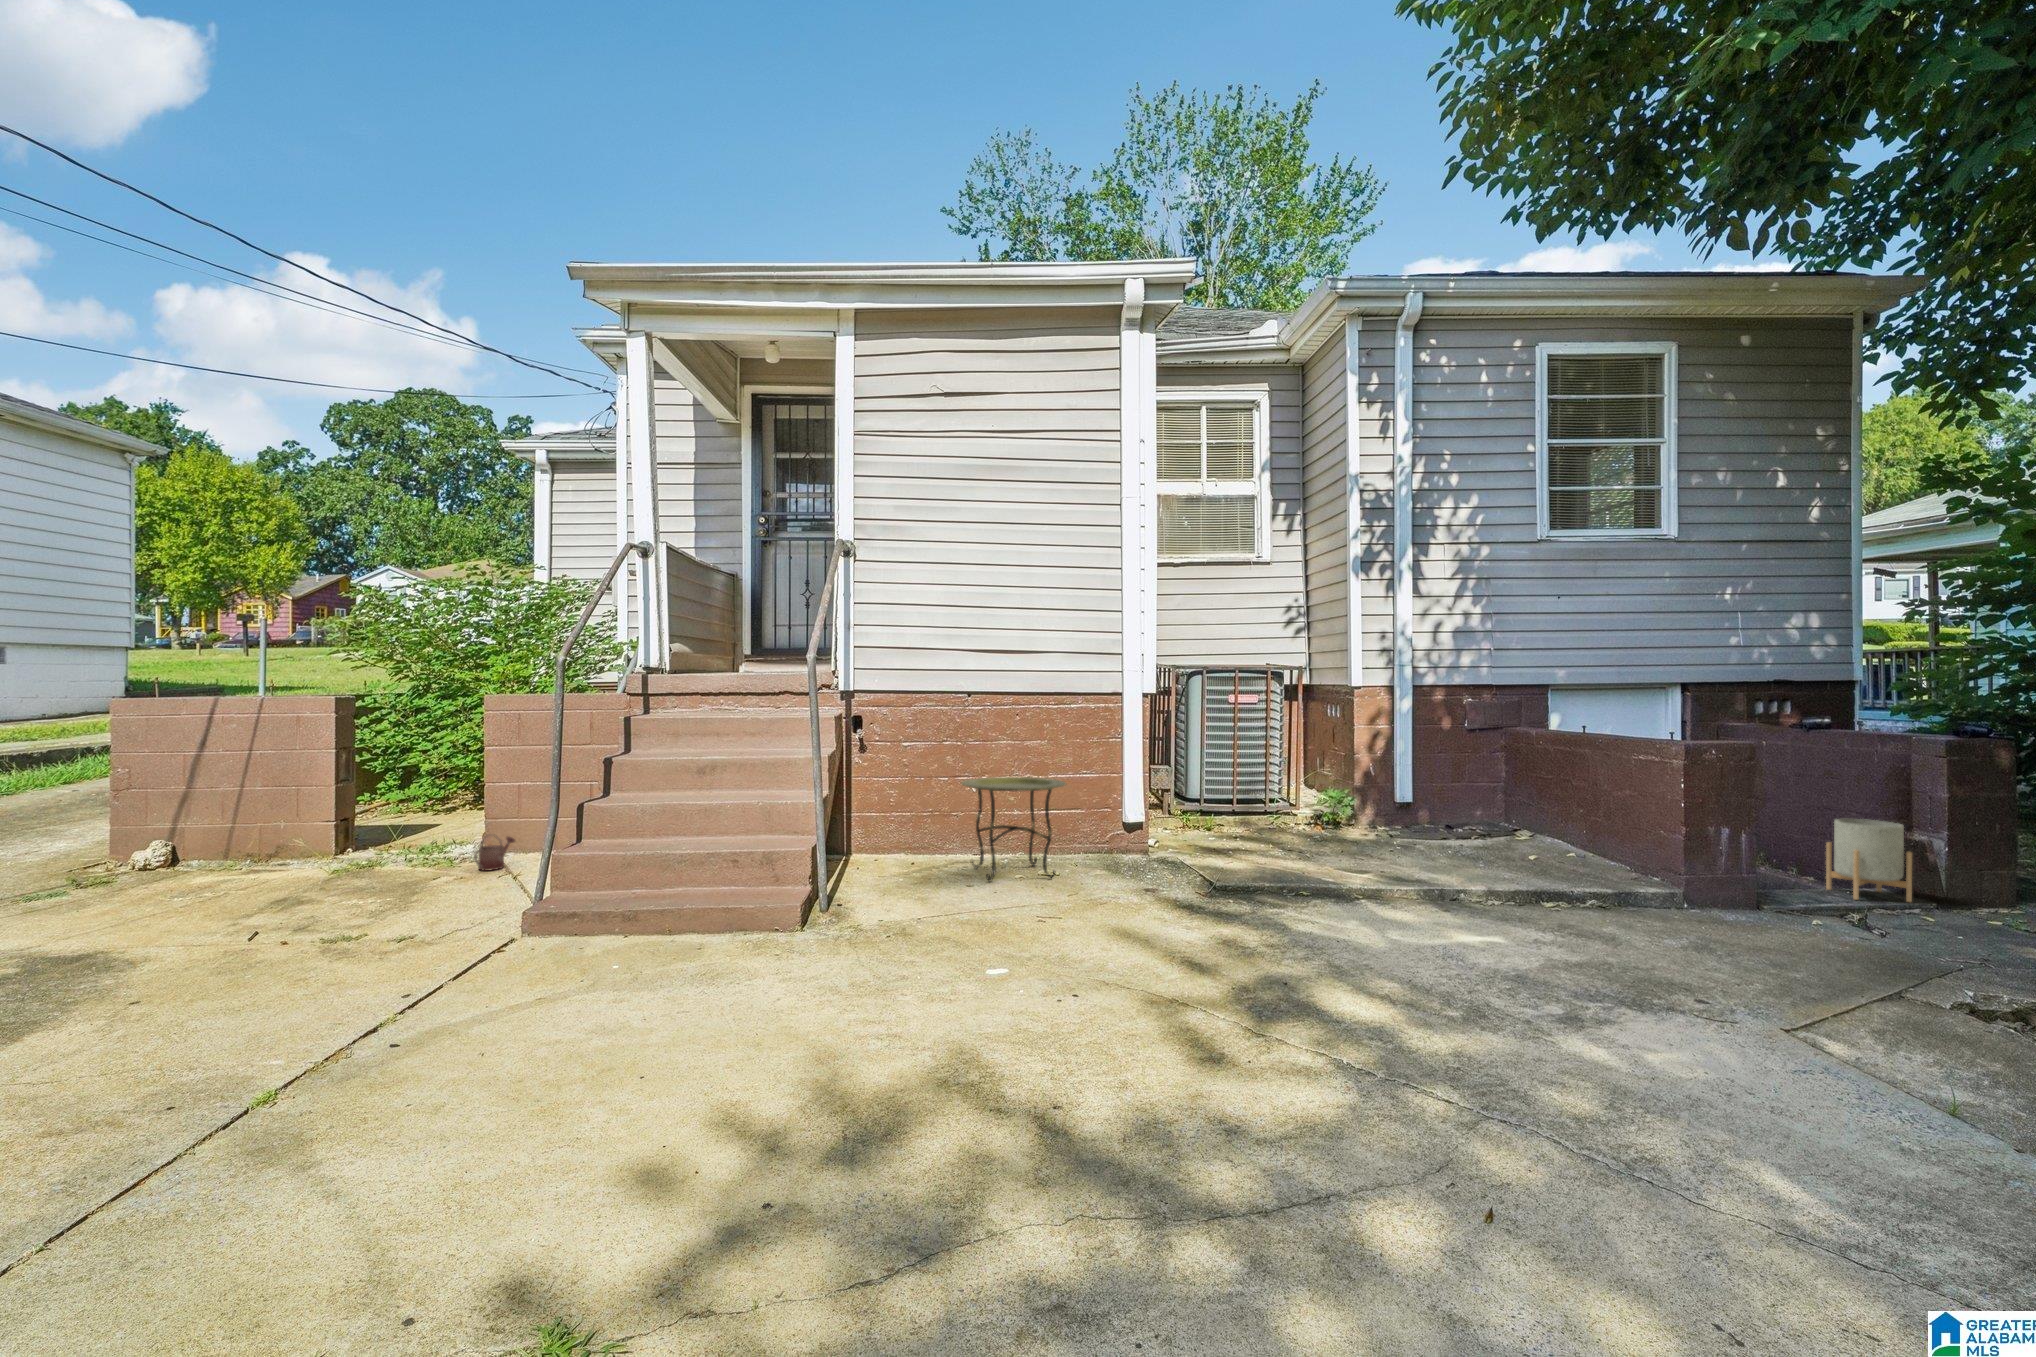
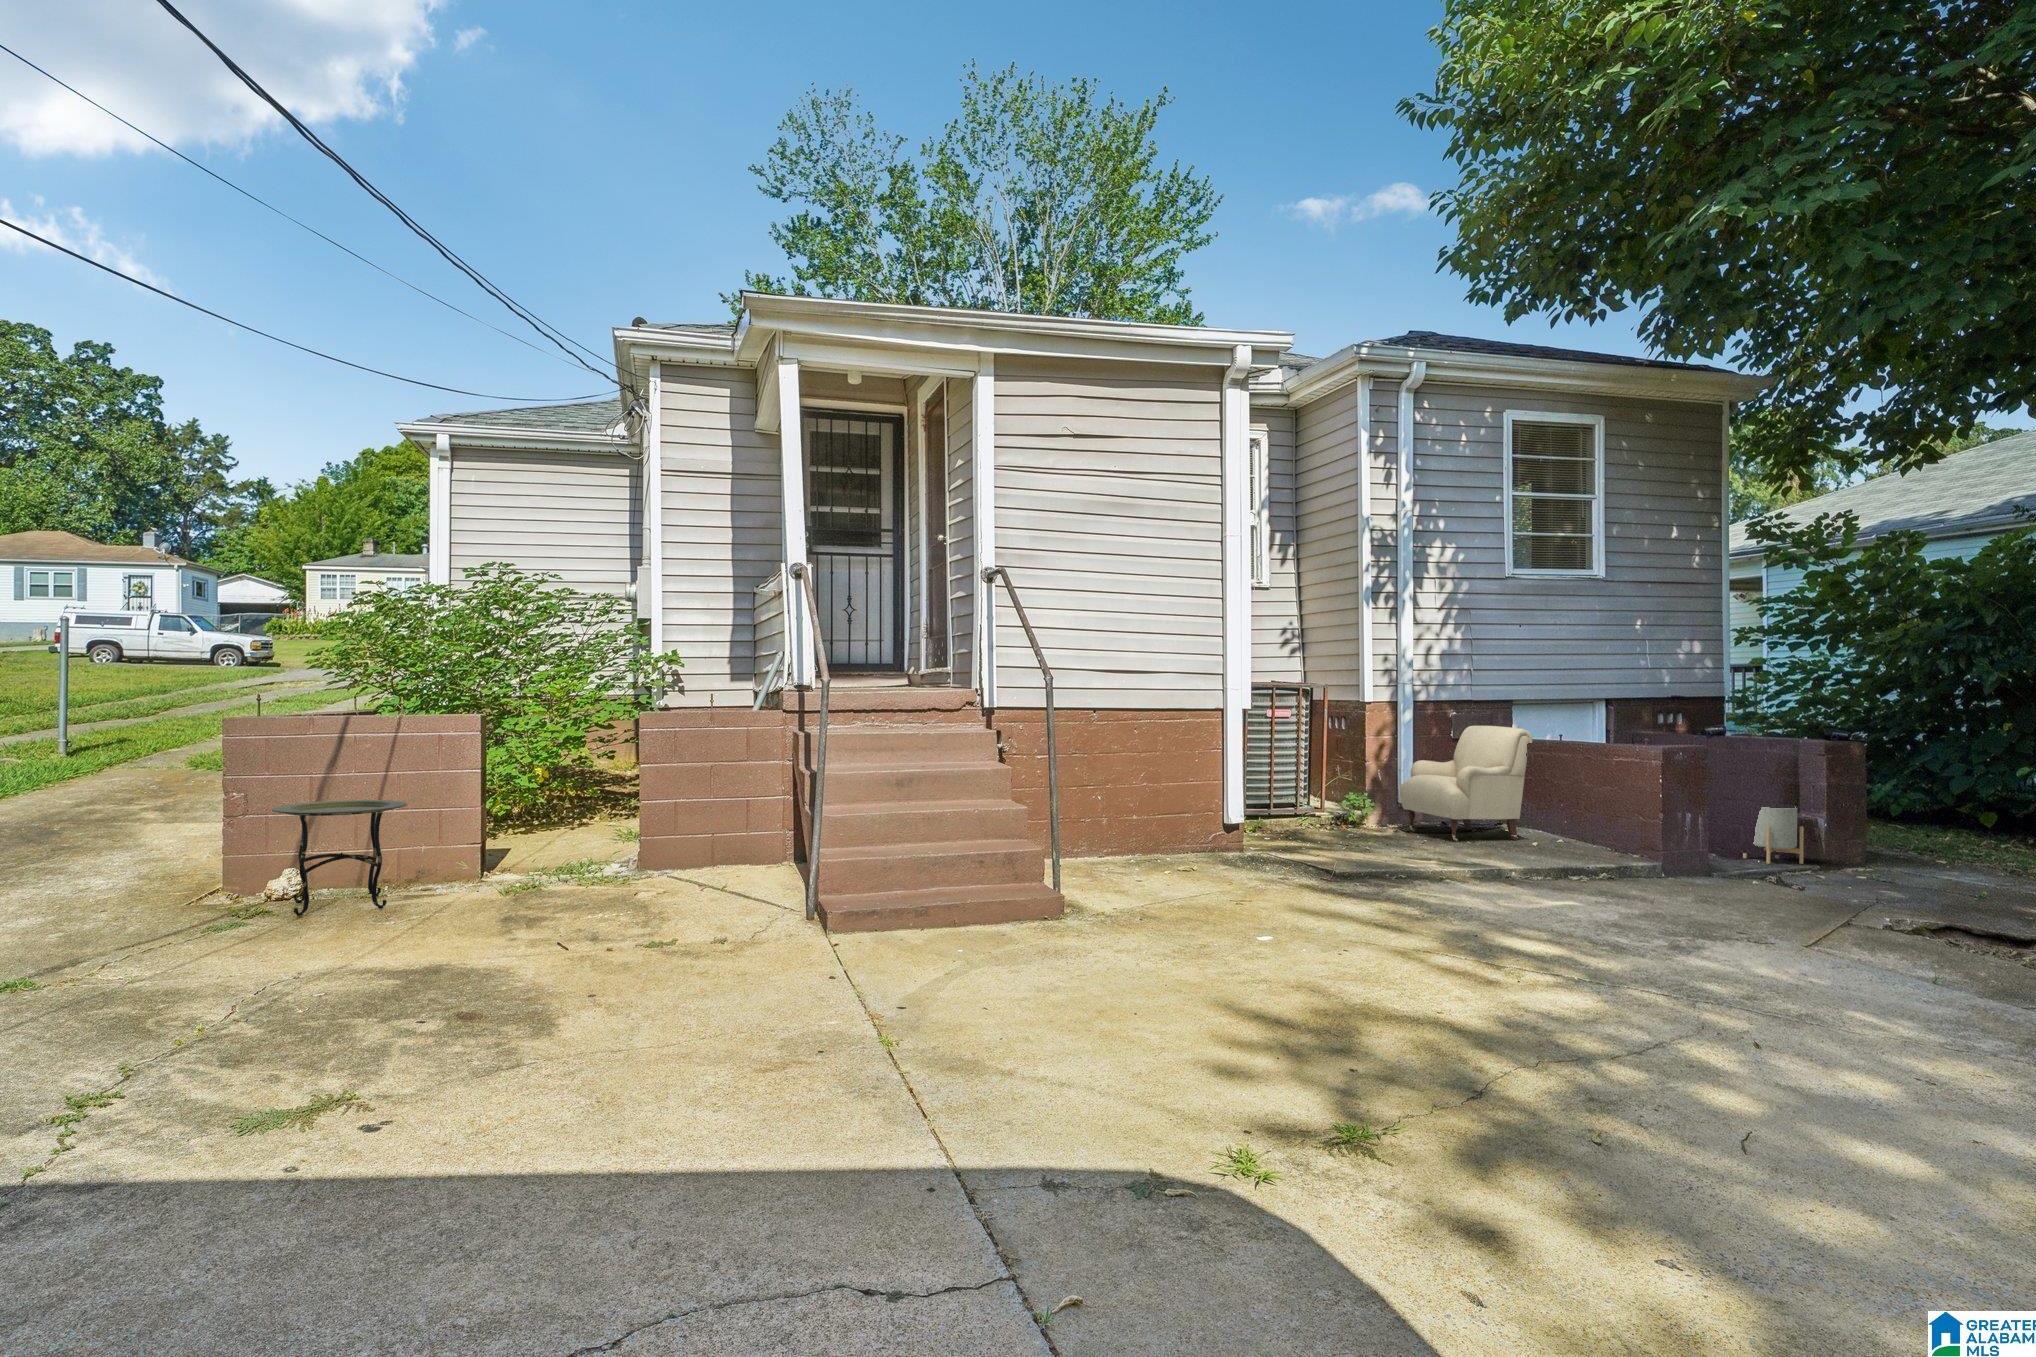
chair: none [1397,714,1550,851] -> present [1400,726,1533,841]
side table: present [961,777,1066,882] -> present [271,800,407,917]
watering can: present [474,835,515,871] -> none [667,851,693,886]

